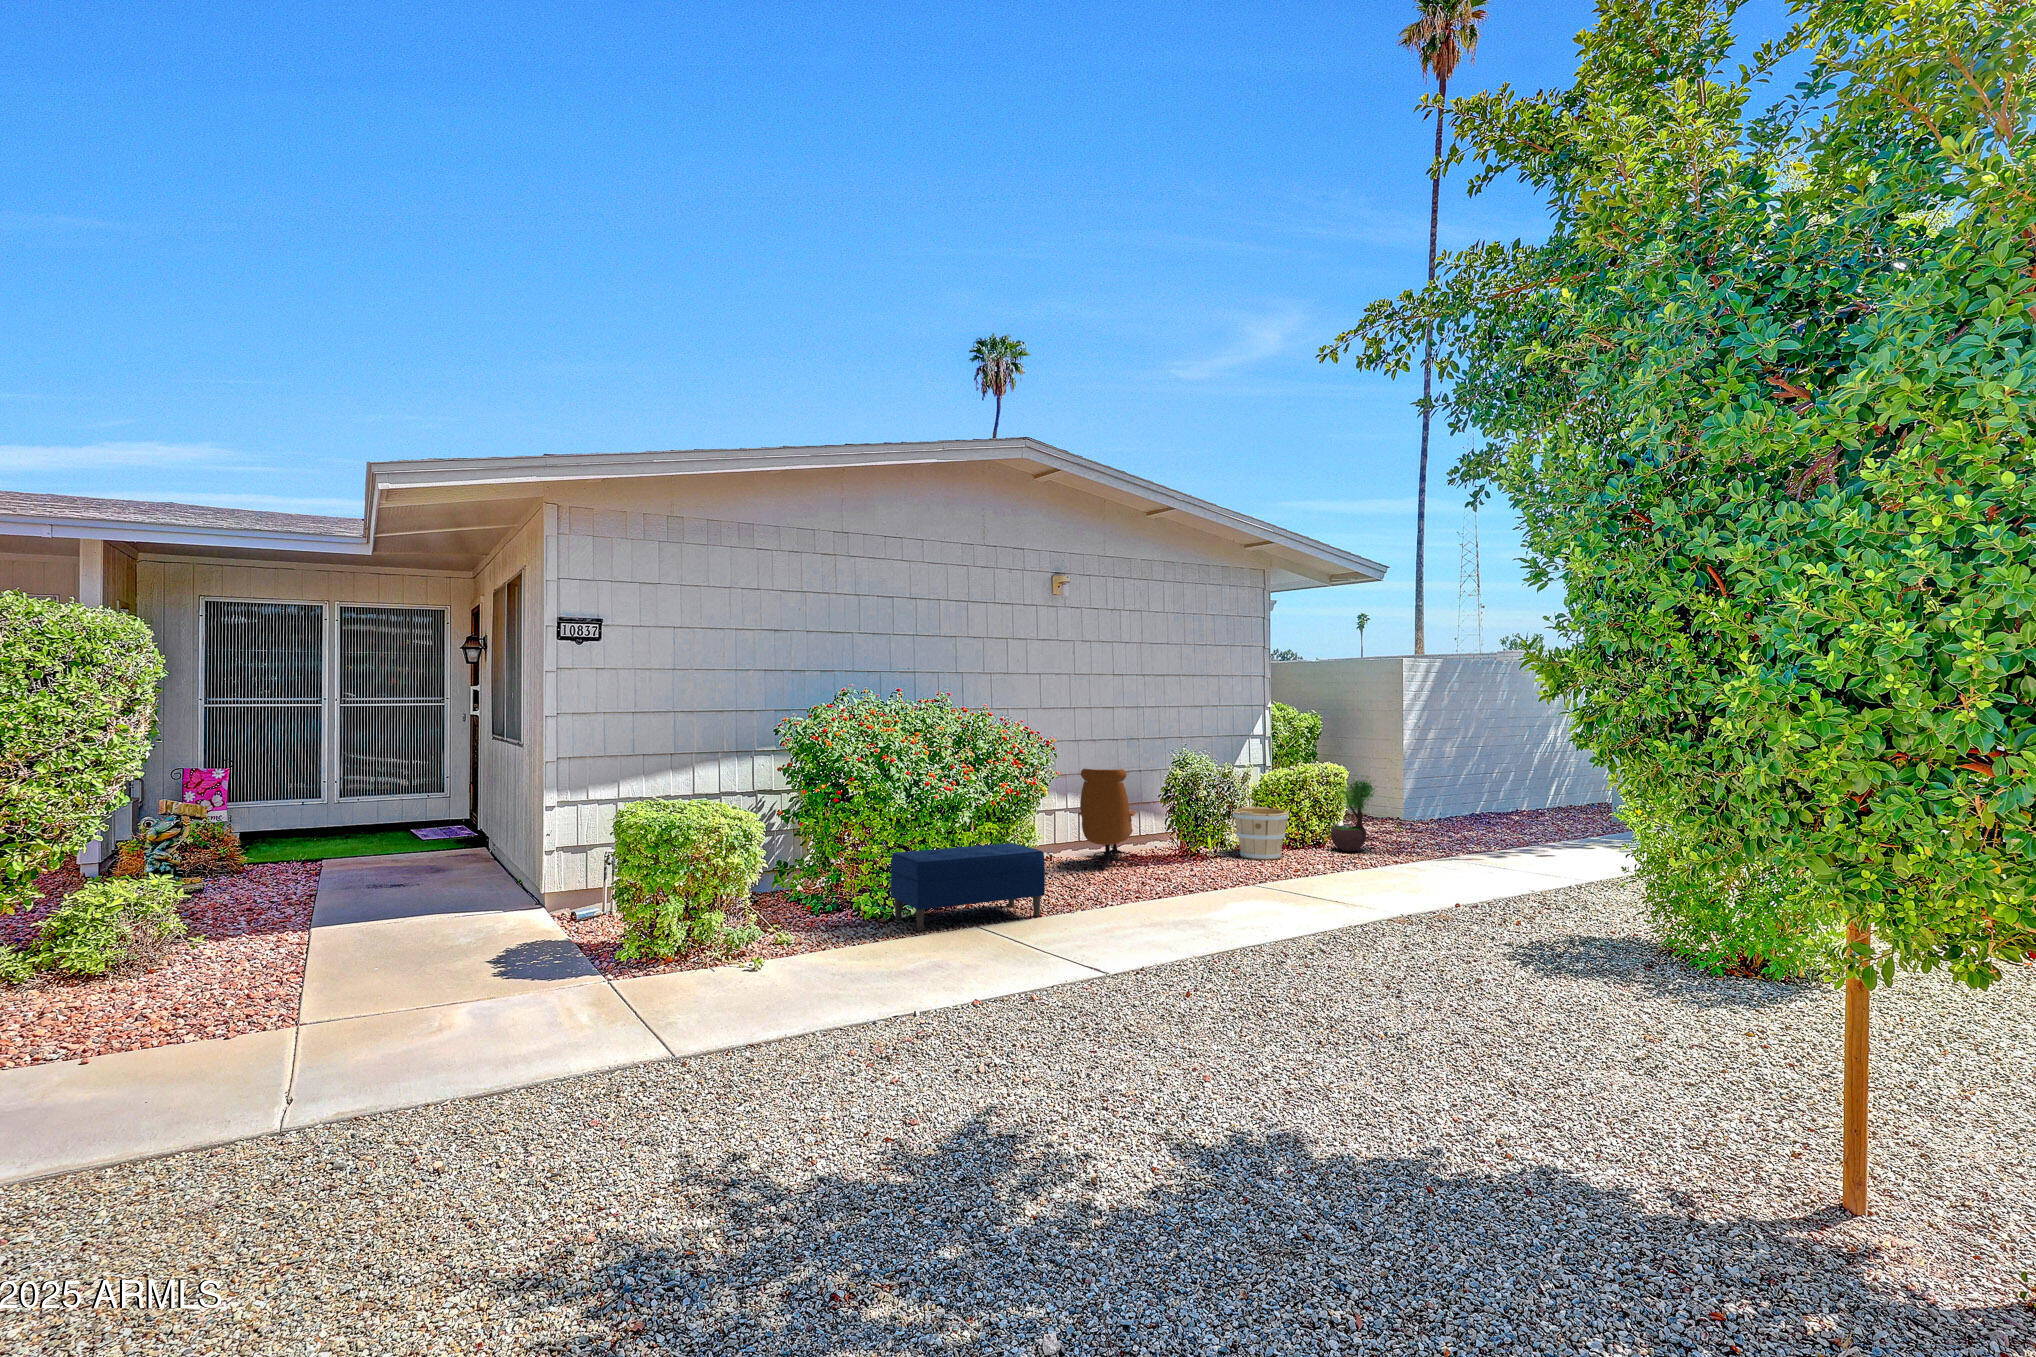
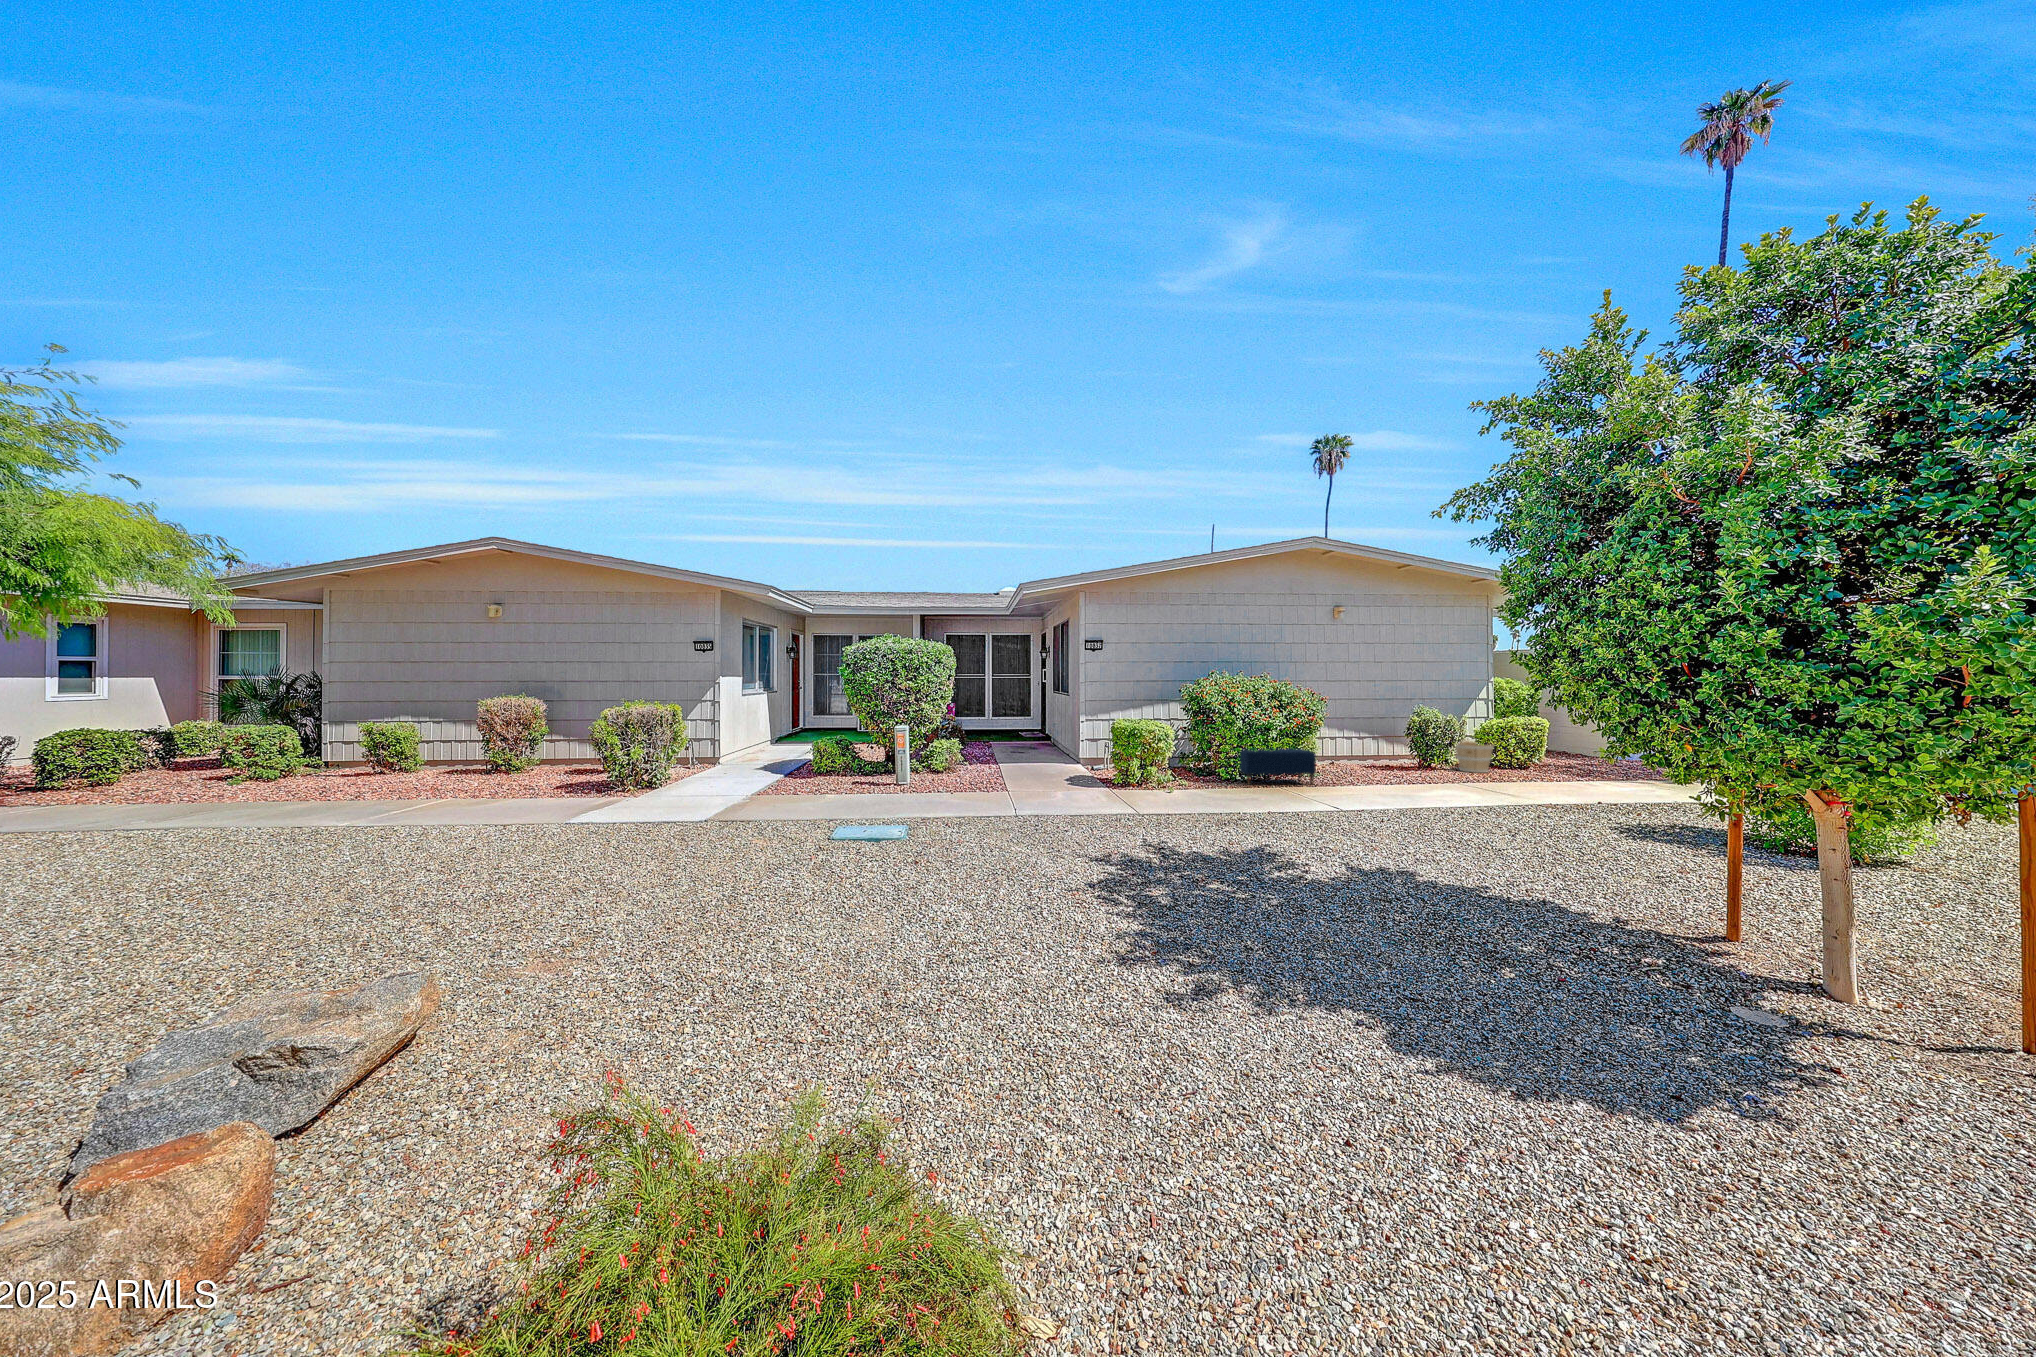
lounge chair: present [1077,769,1138,870] -> none [1347,714,1387,771]
potted tree: present [1331,779,1375,851] -> none [1530,723,1566,773]

